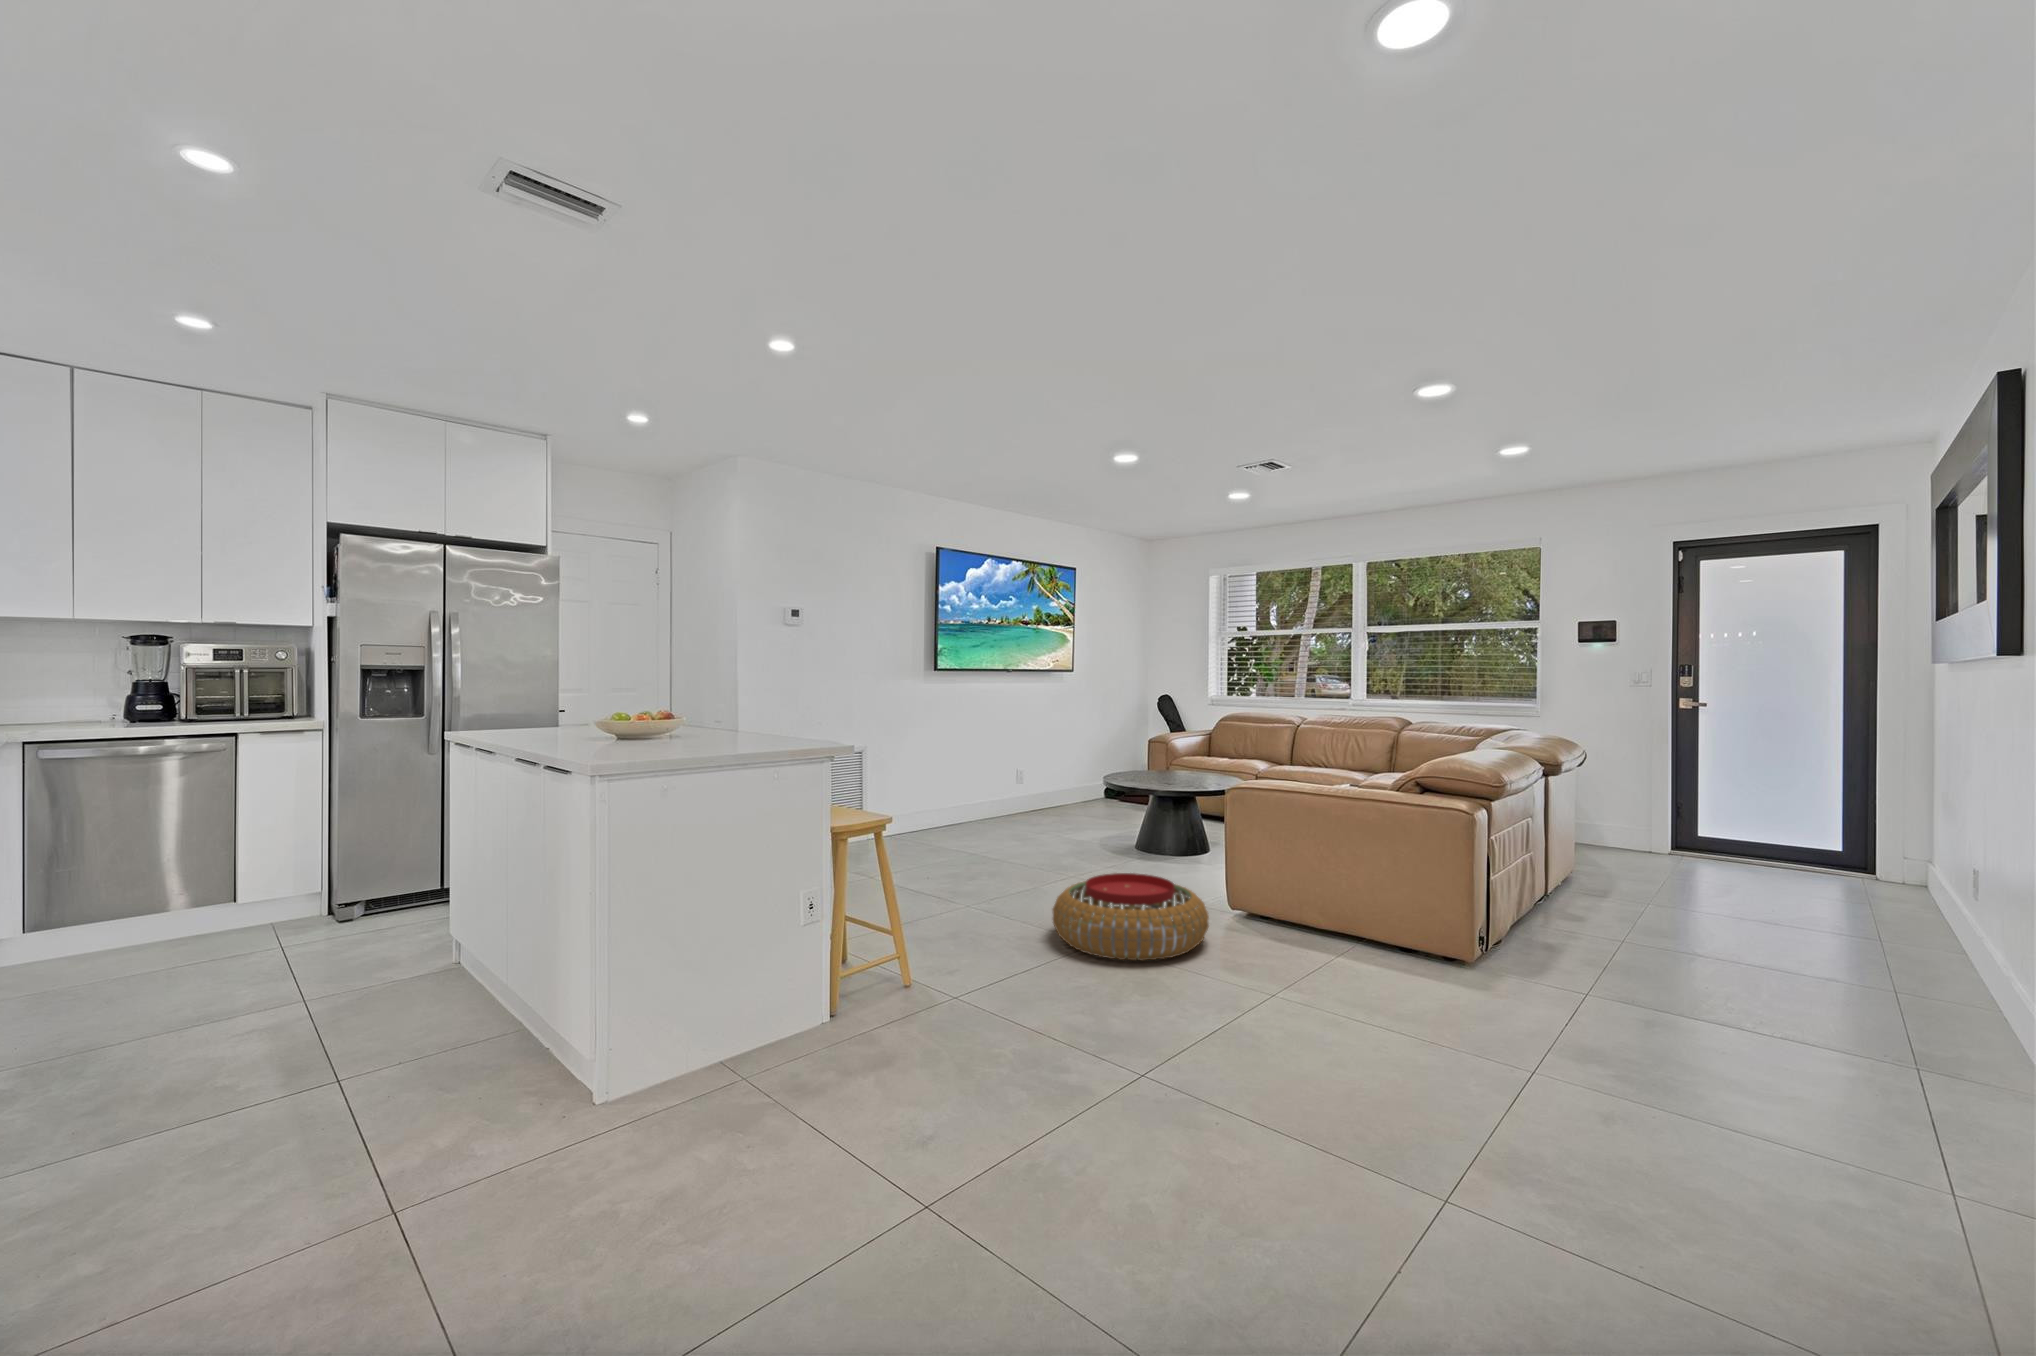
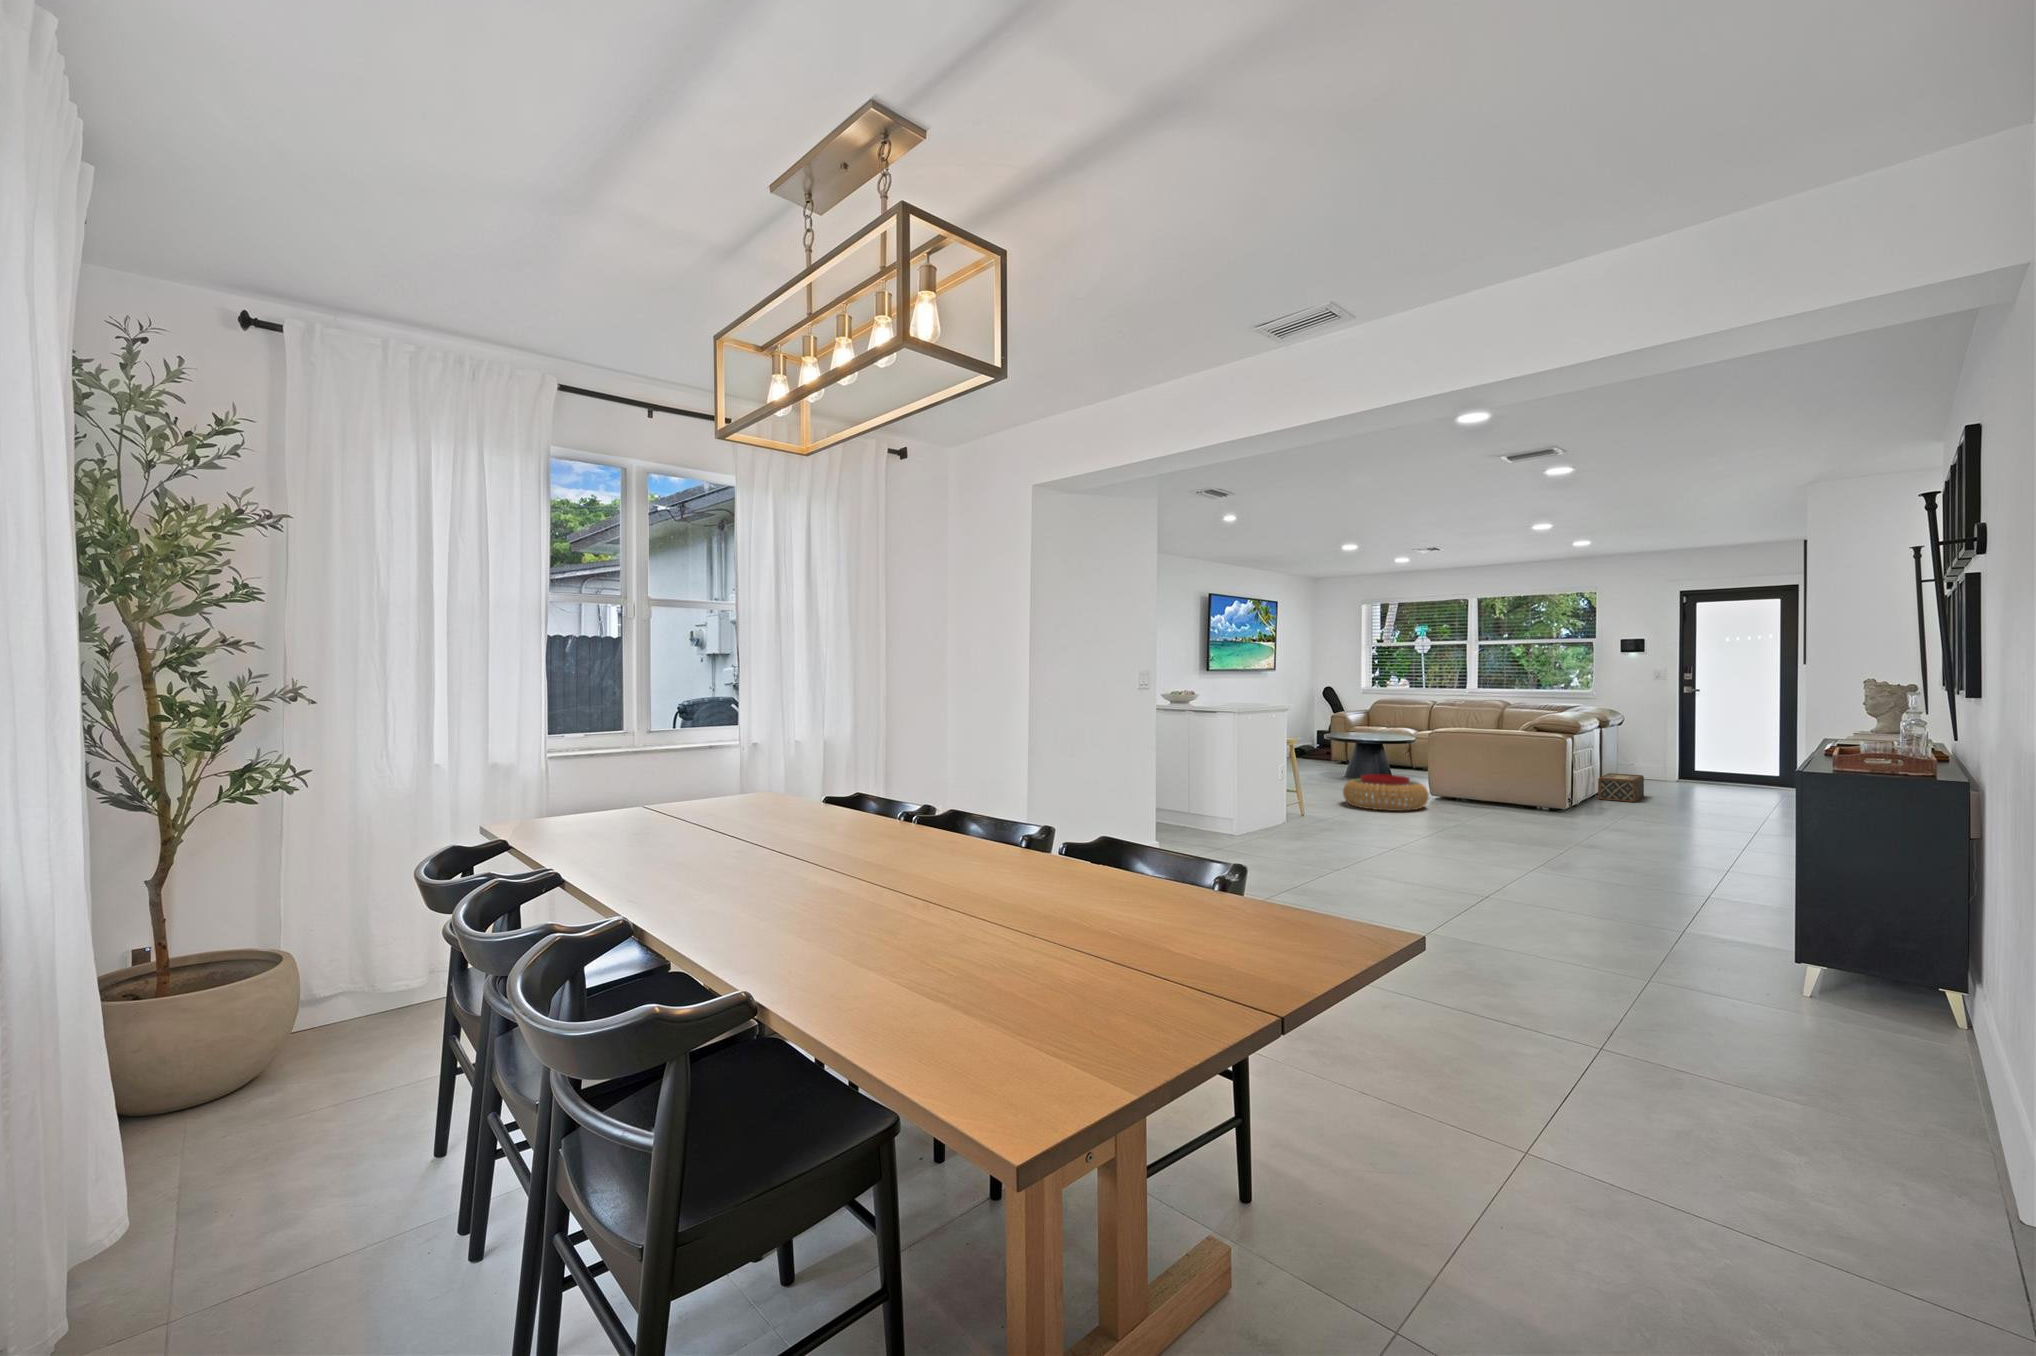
woven basket: none [1538,857,1620,924] -> present [1598,773,1644,802]

